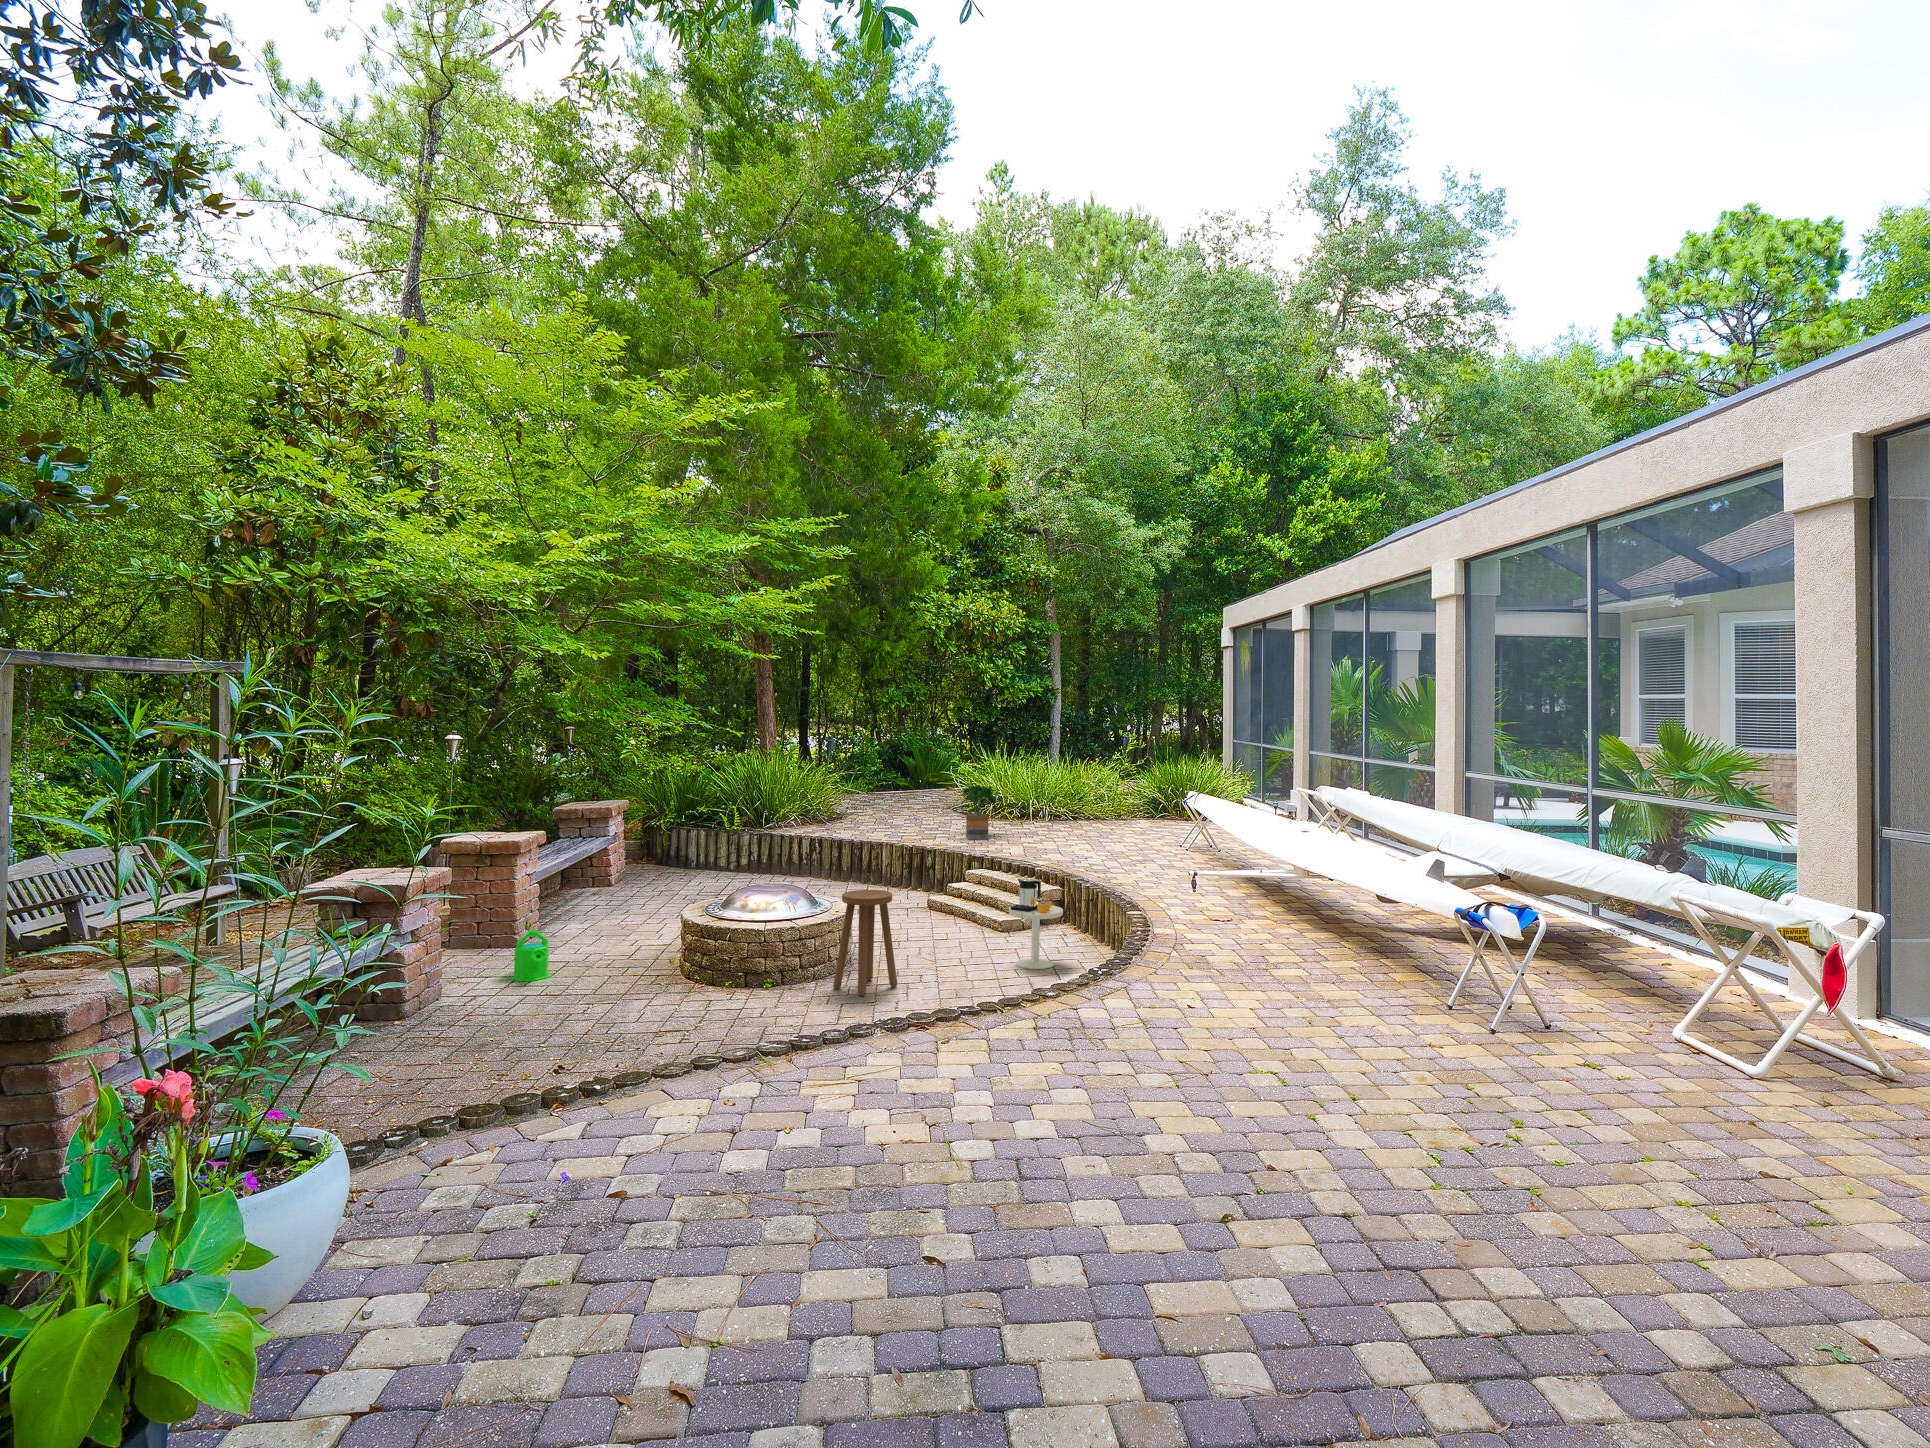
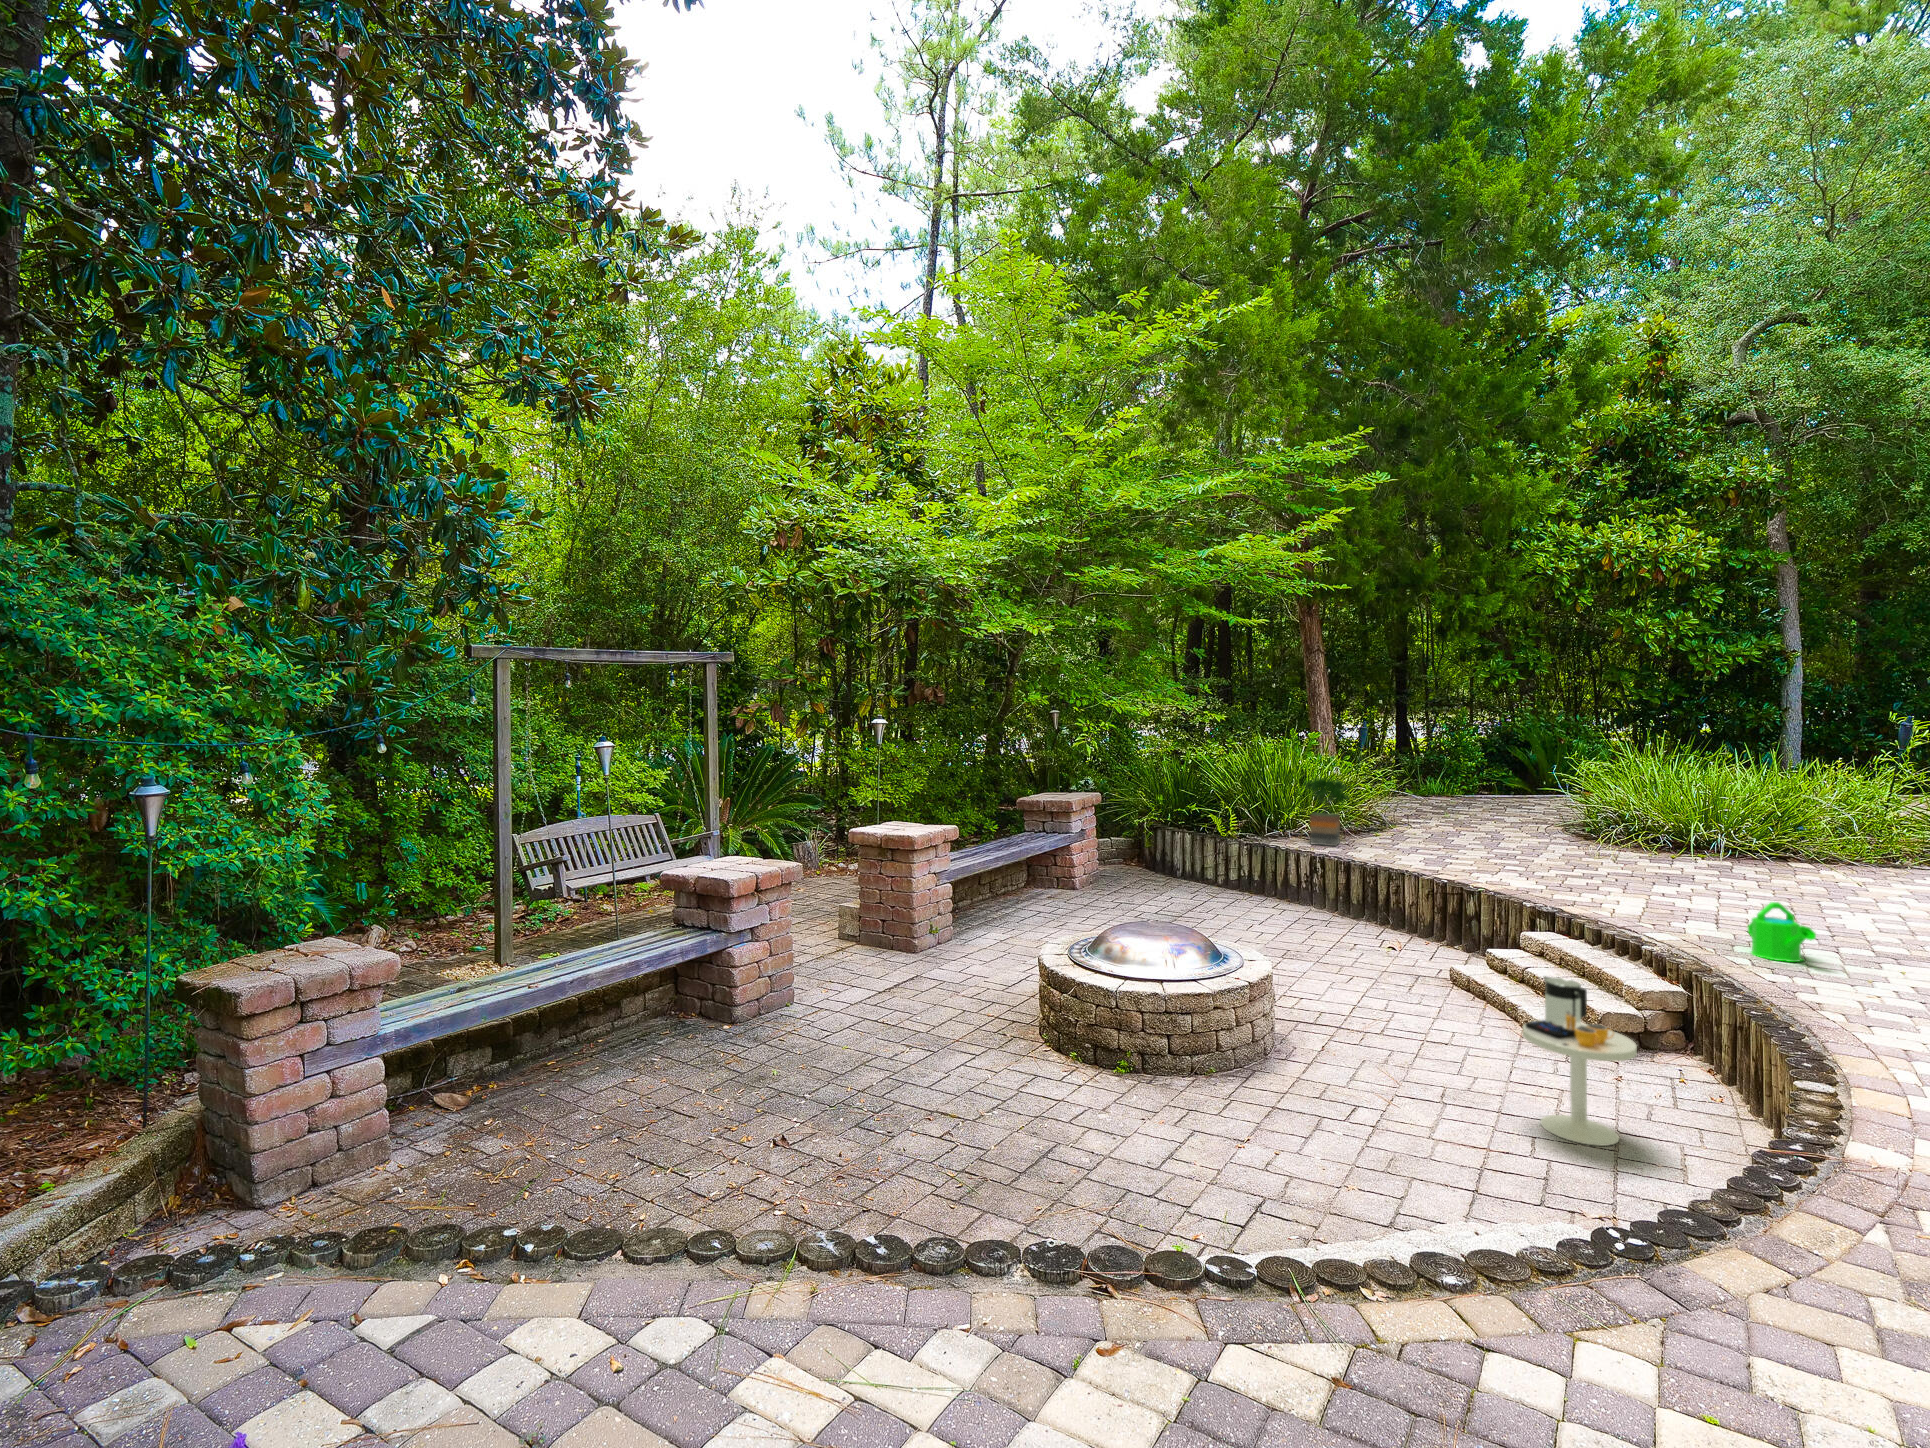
potted tree: present [962,785,997,840] -> present [1305,778,1349,846]
stool: present [833,890,897,996] -> none [1200,957,1296,1117]
watering can: present [511,930,550,981] -> present [1748,902,1816,962]

